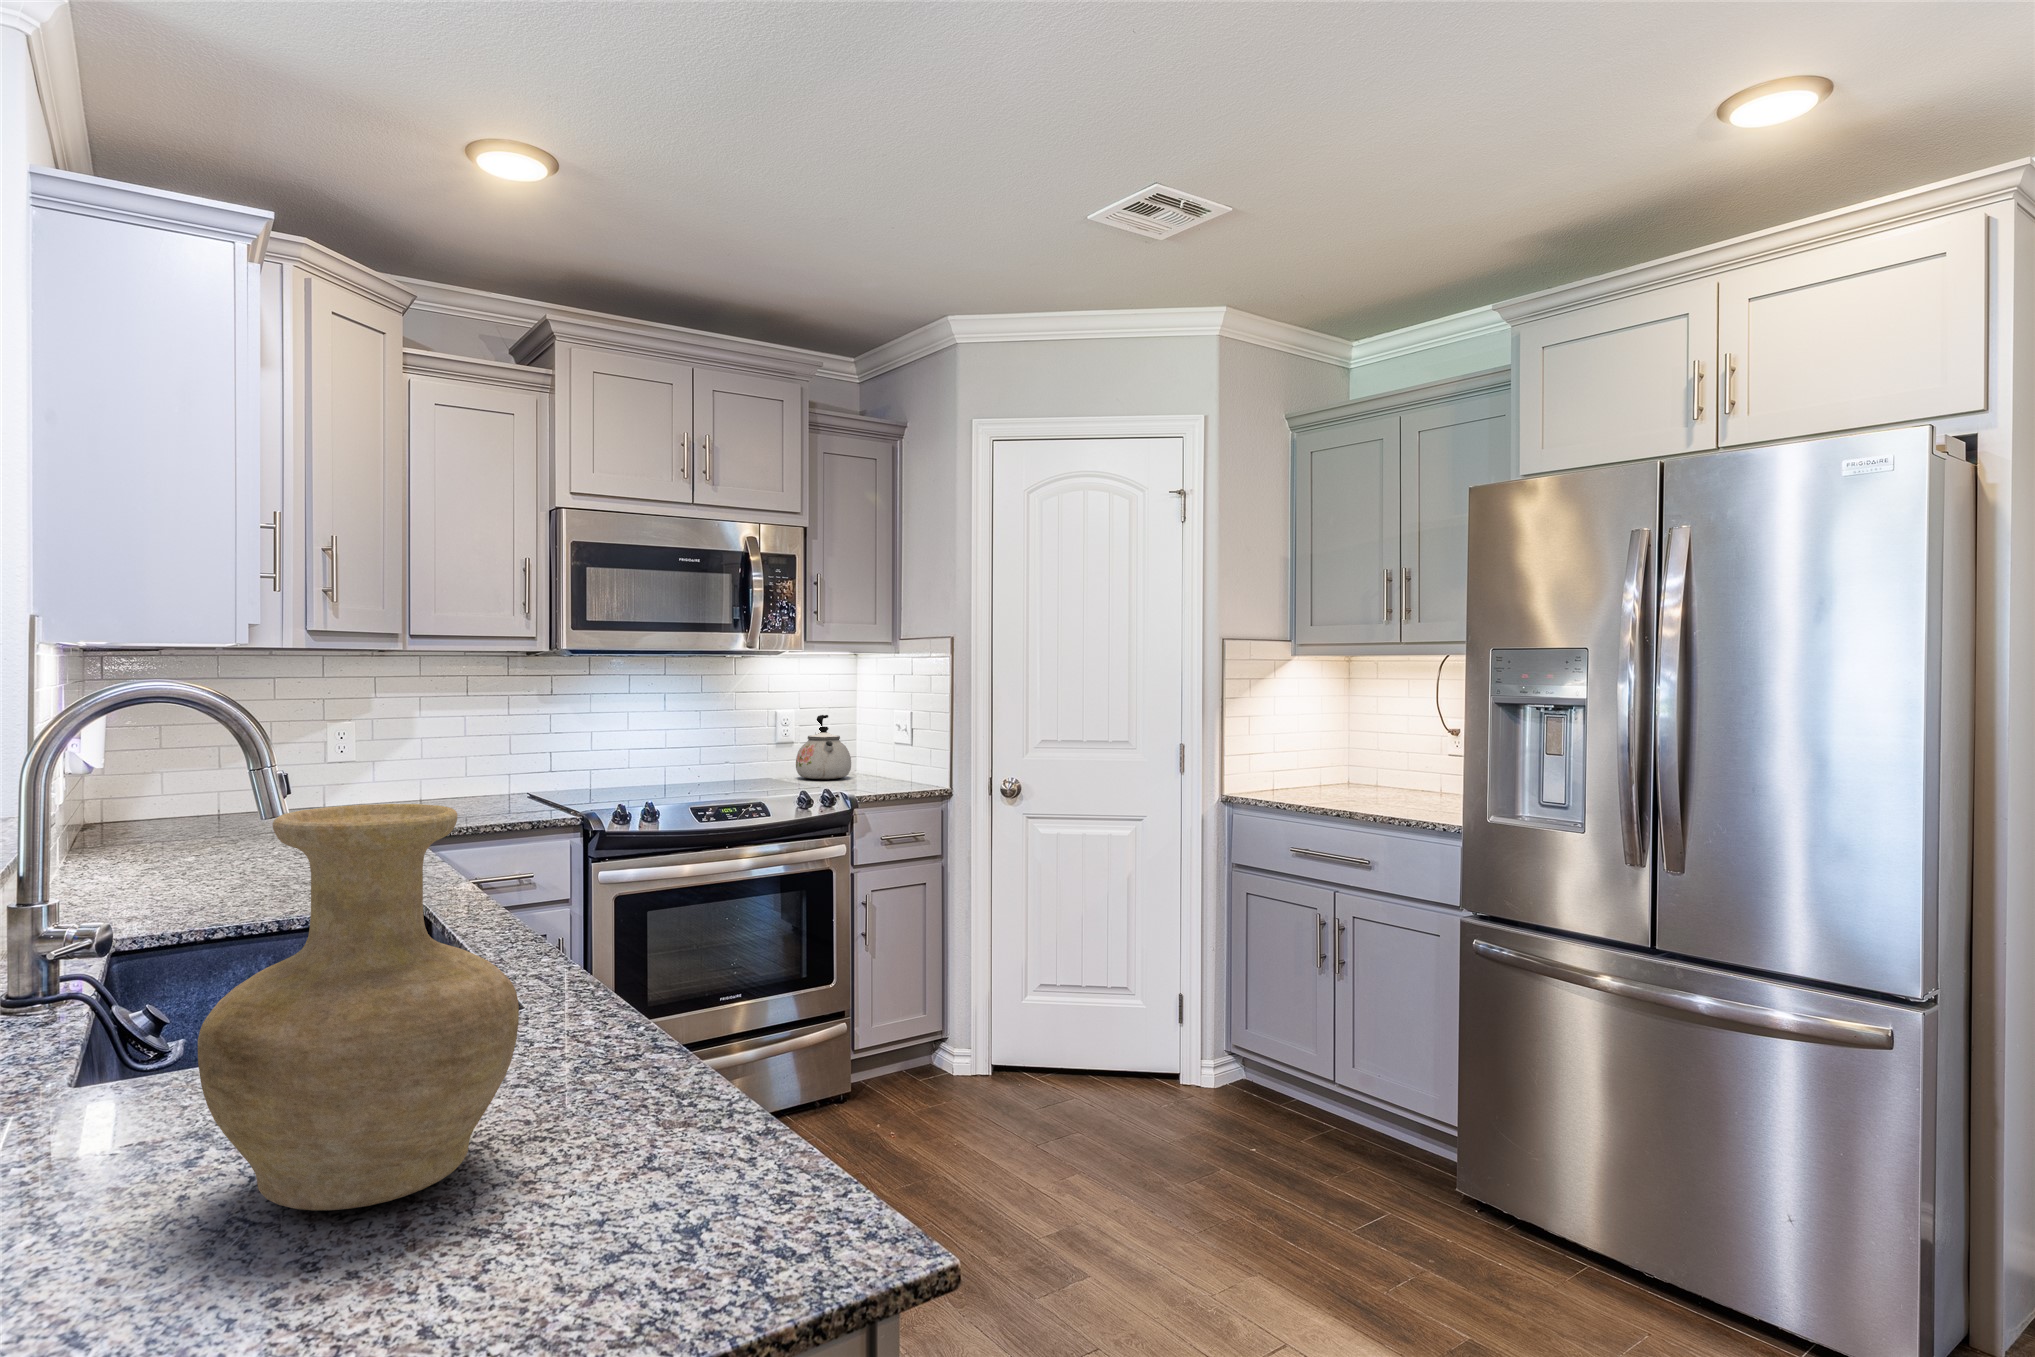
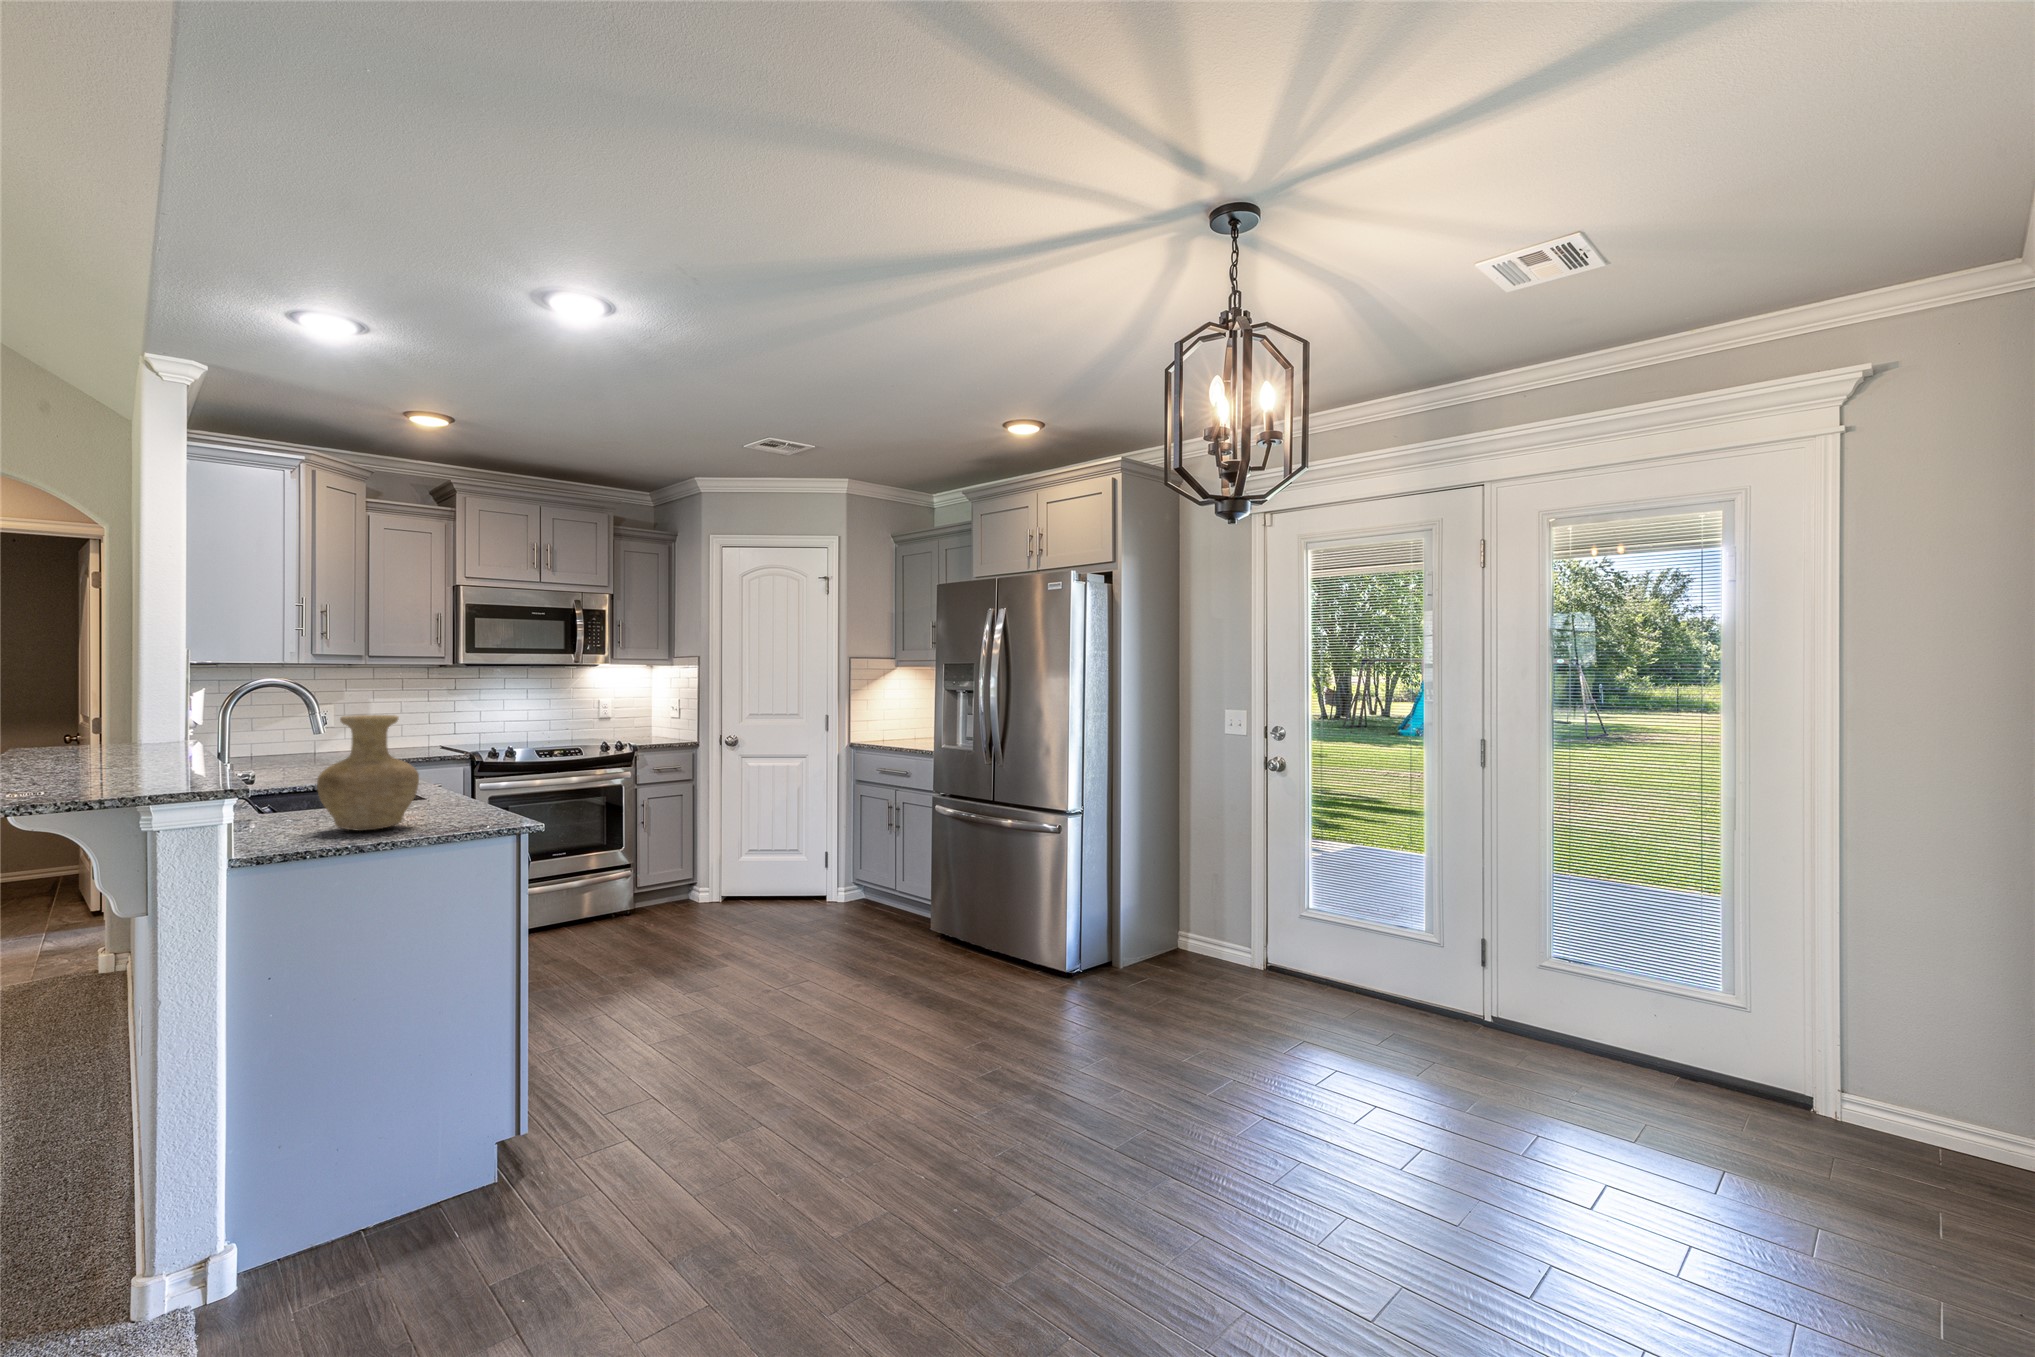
kettle: present [796,715,851,780] -> none [611,701,646,739]

